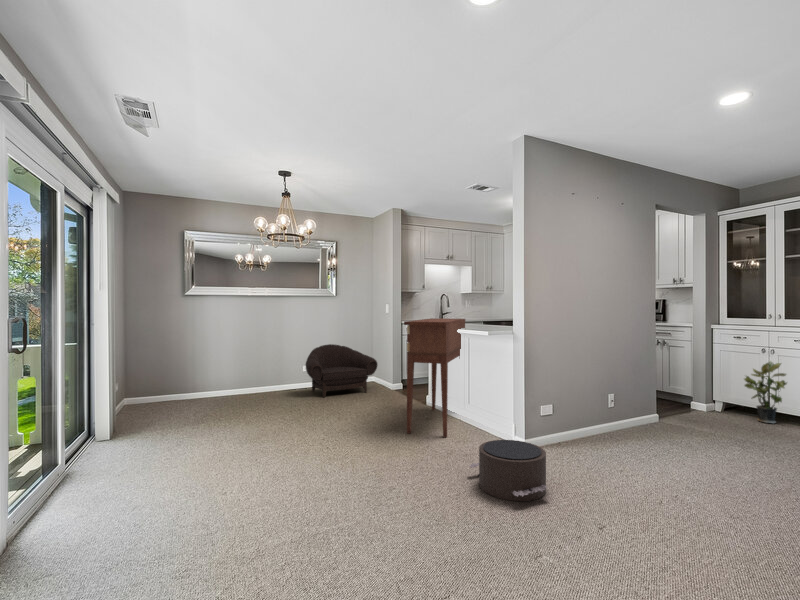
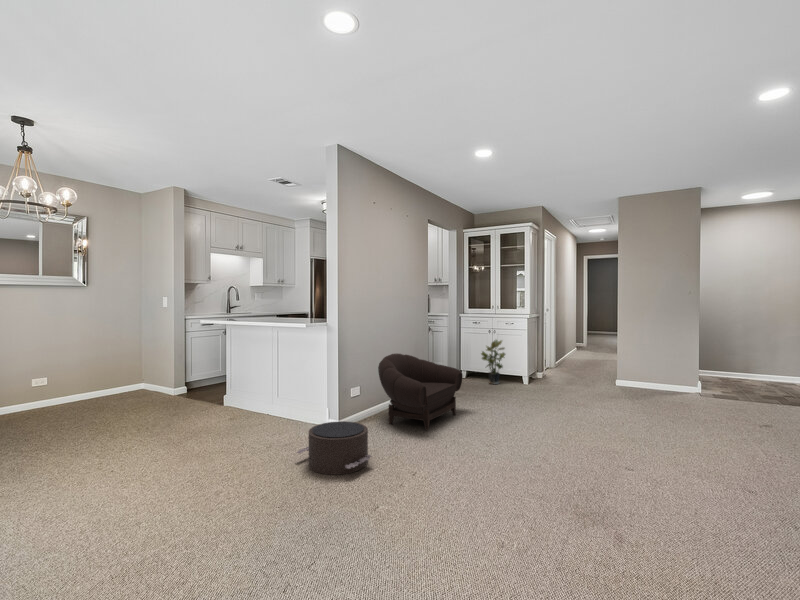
console table: present [404,318,465,437] -> none [212,313,269,435]
armchair: present [306,344,378,398] -> present [378,354,463,431]

